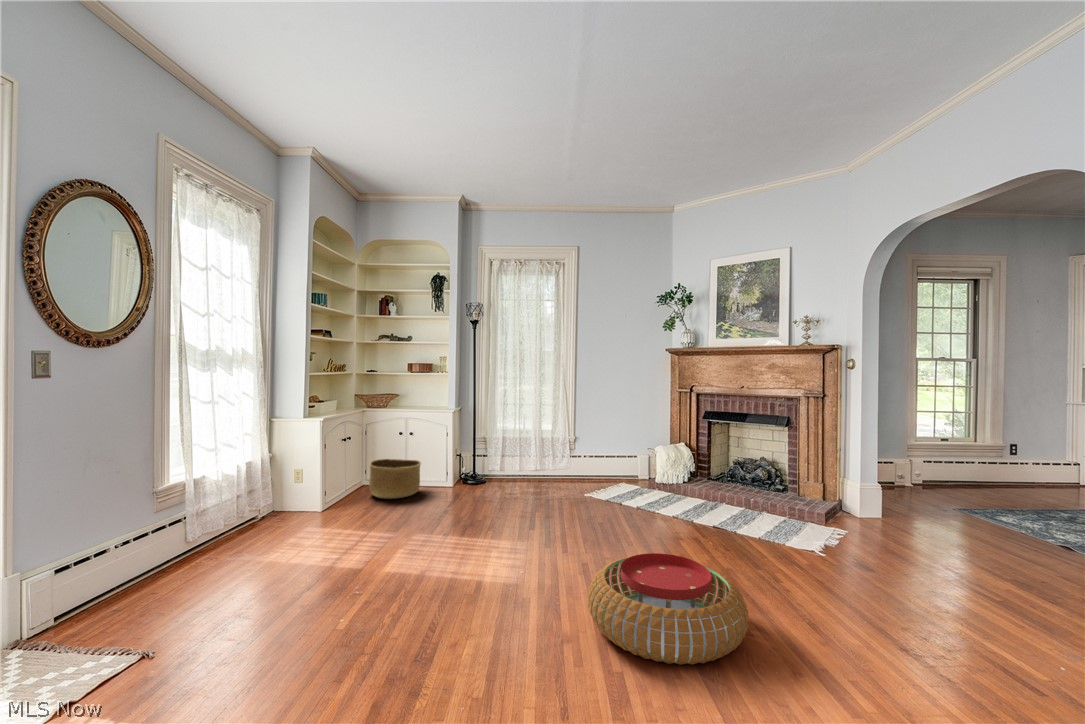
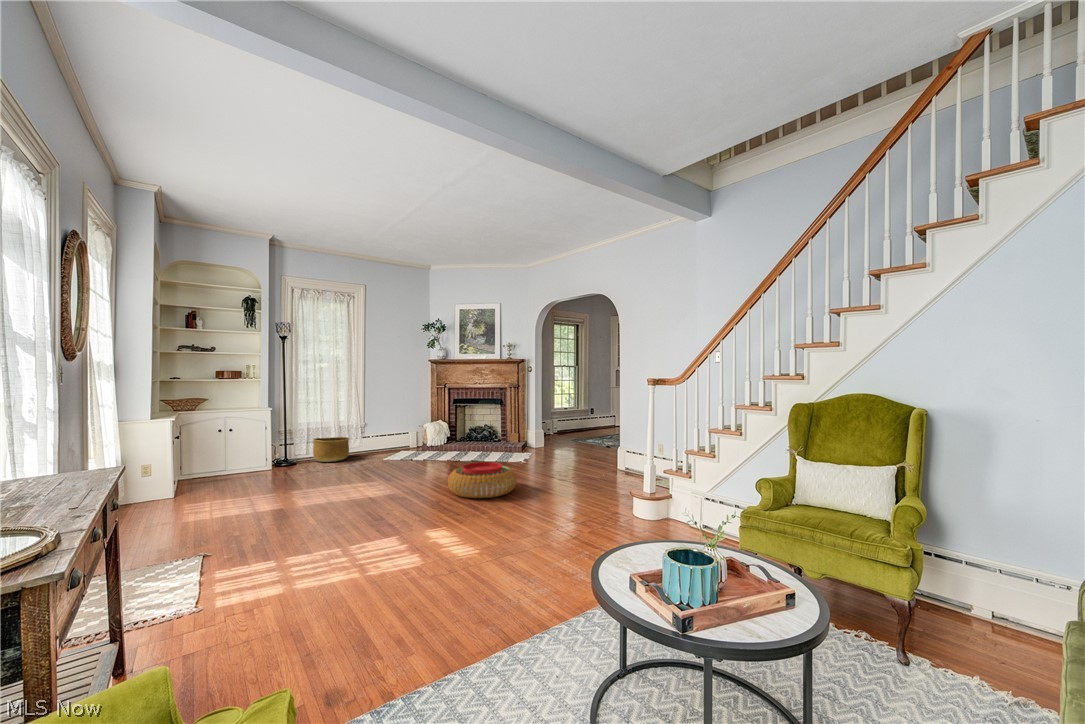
basket: present [369,459,421,499] -> present [313,437,349,462]

